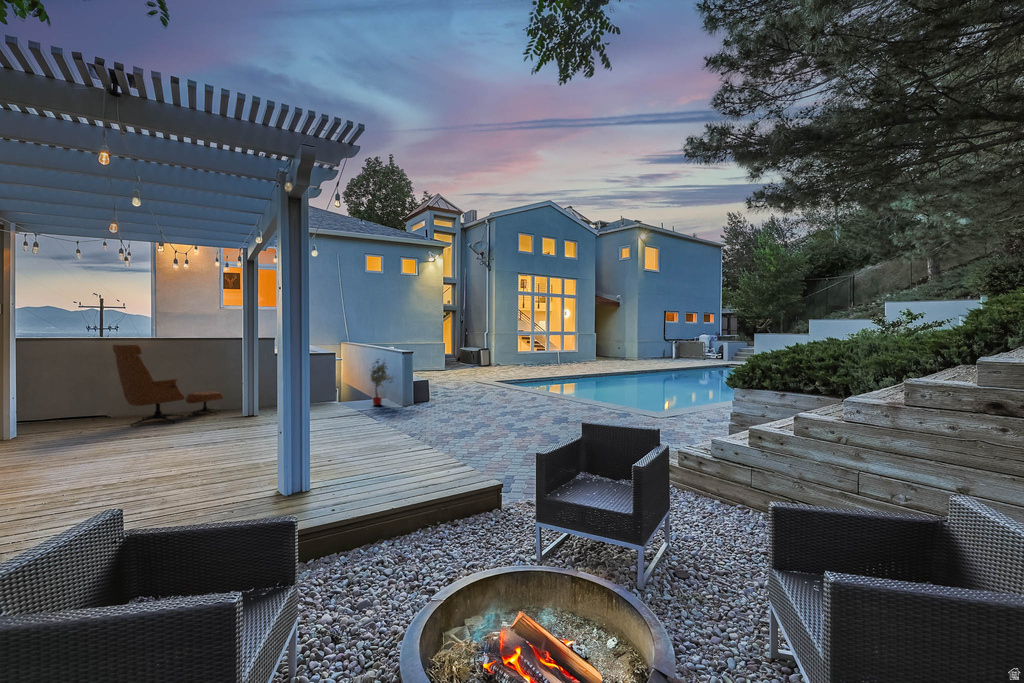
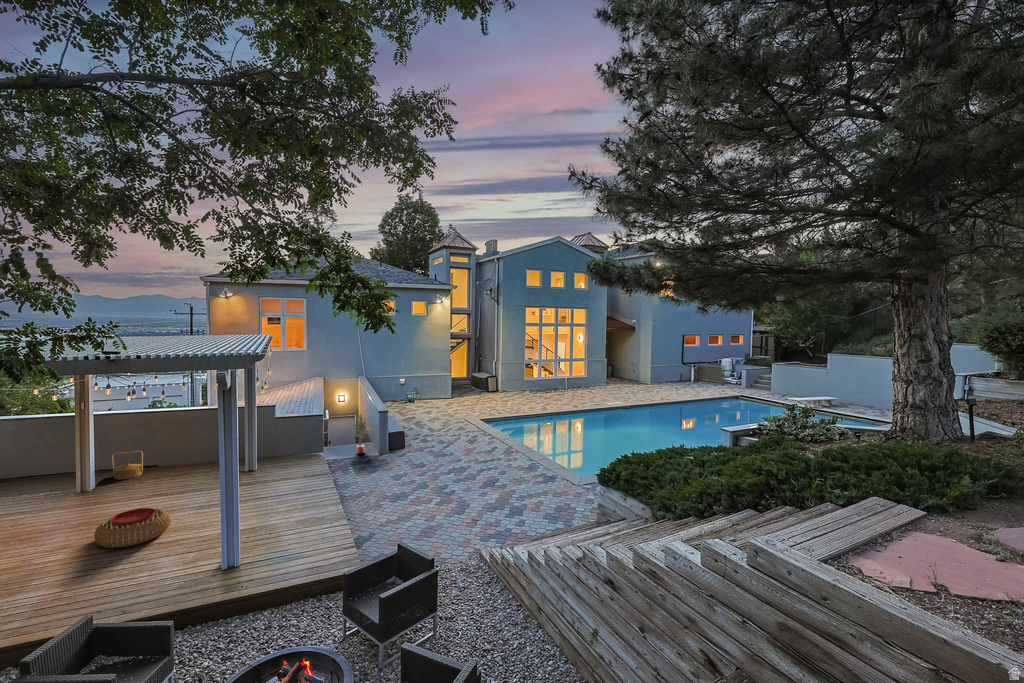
lounge chair: present [113,345,223,426] -> none [145,425,229,485]
woven basket: none [56,386,102,424] -> present [112,451,143,480]
pouf: none [62,433,179,482] -> present [94,508,171,548]

